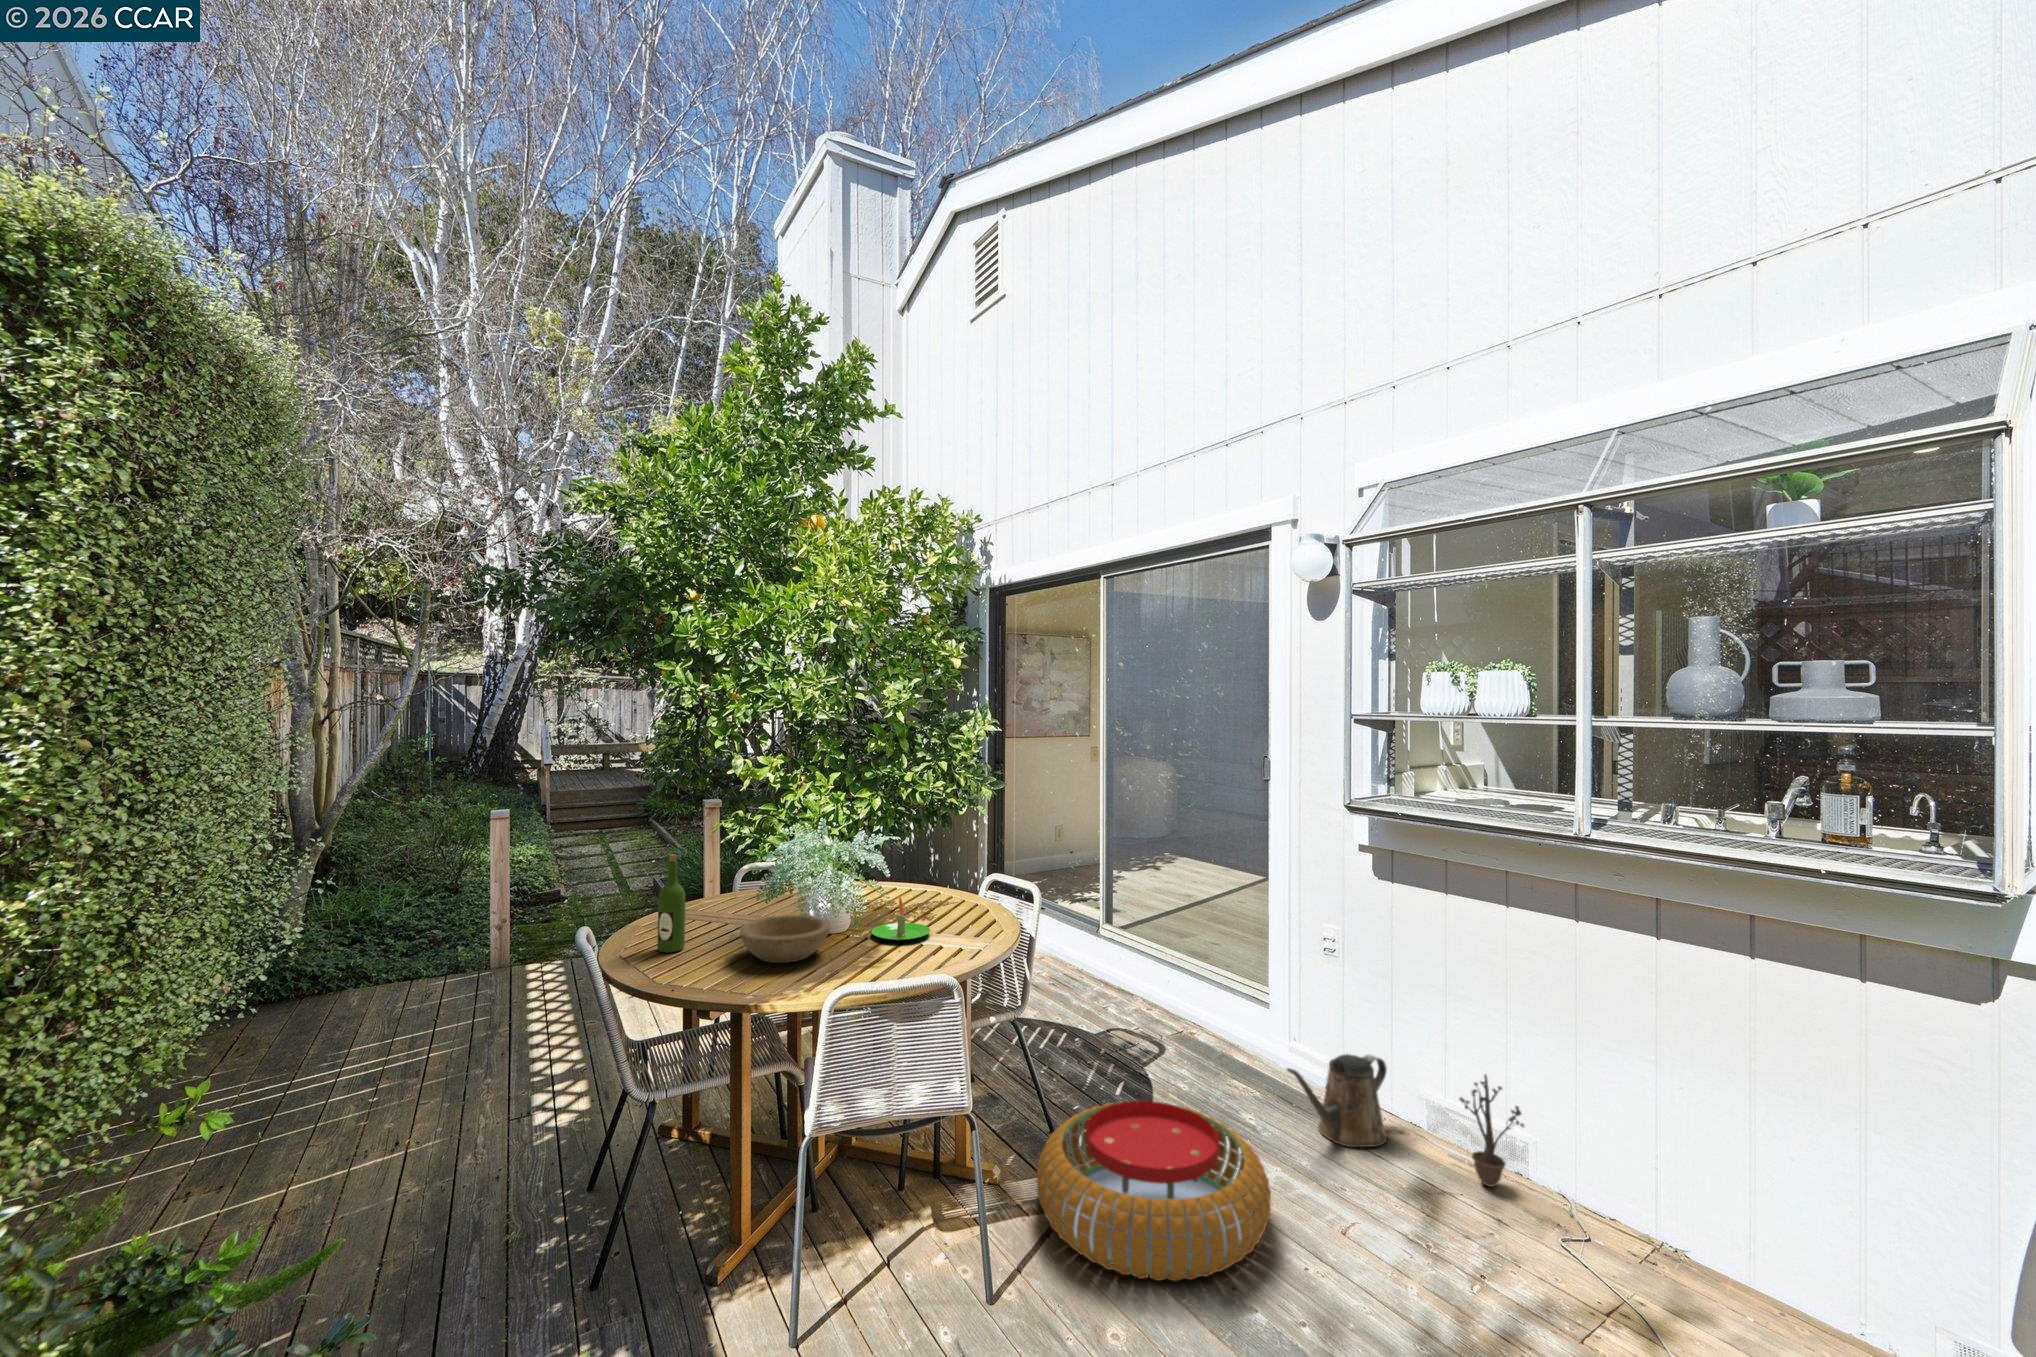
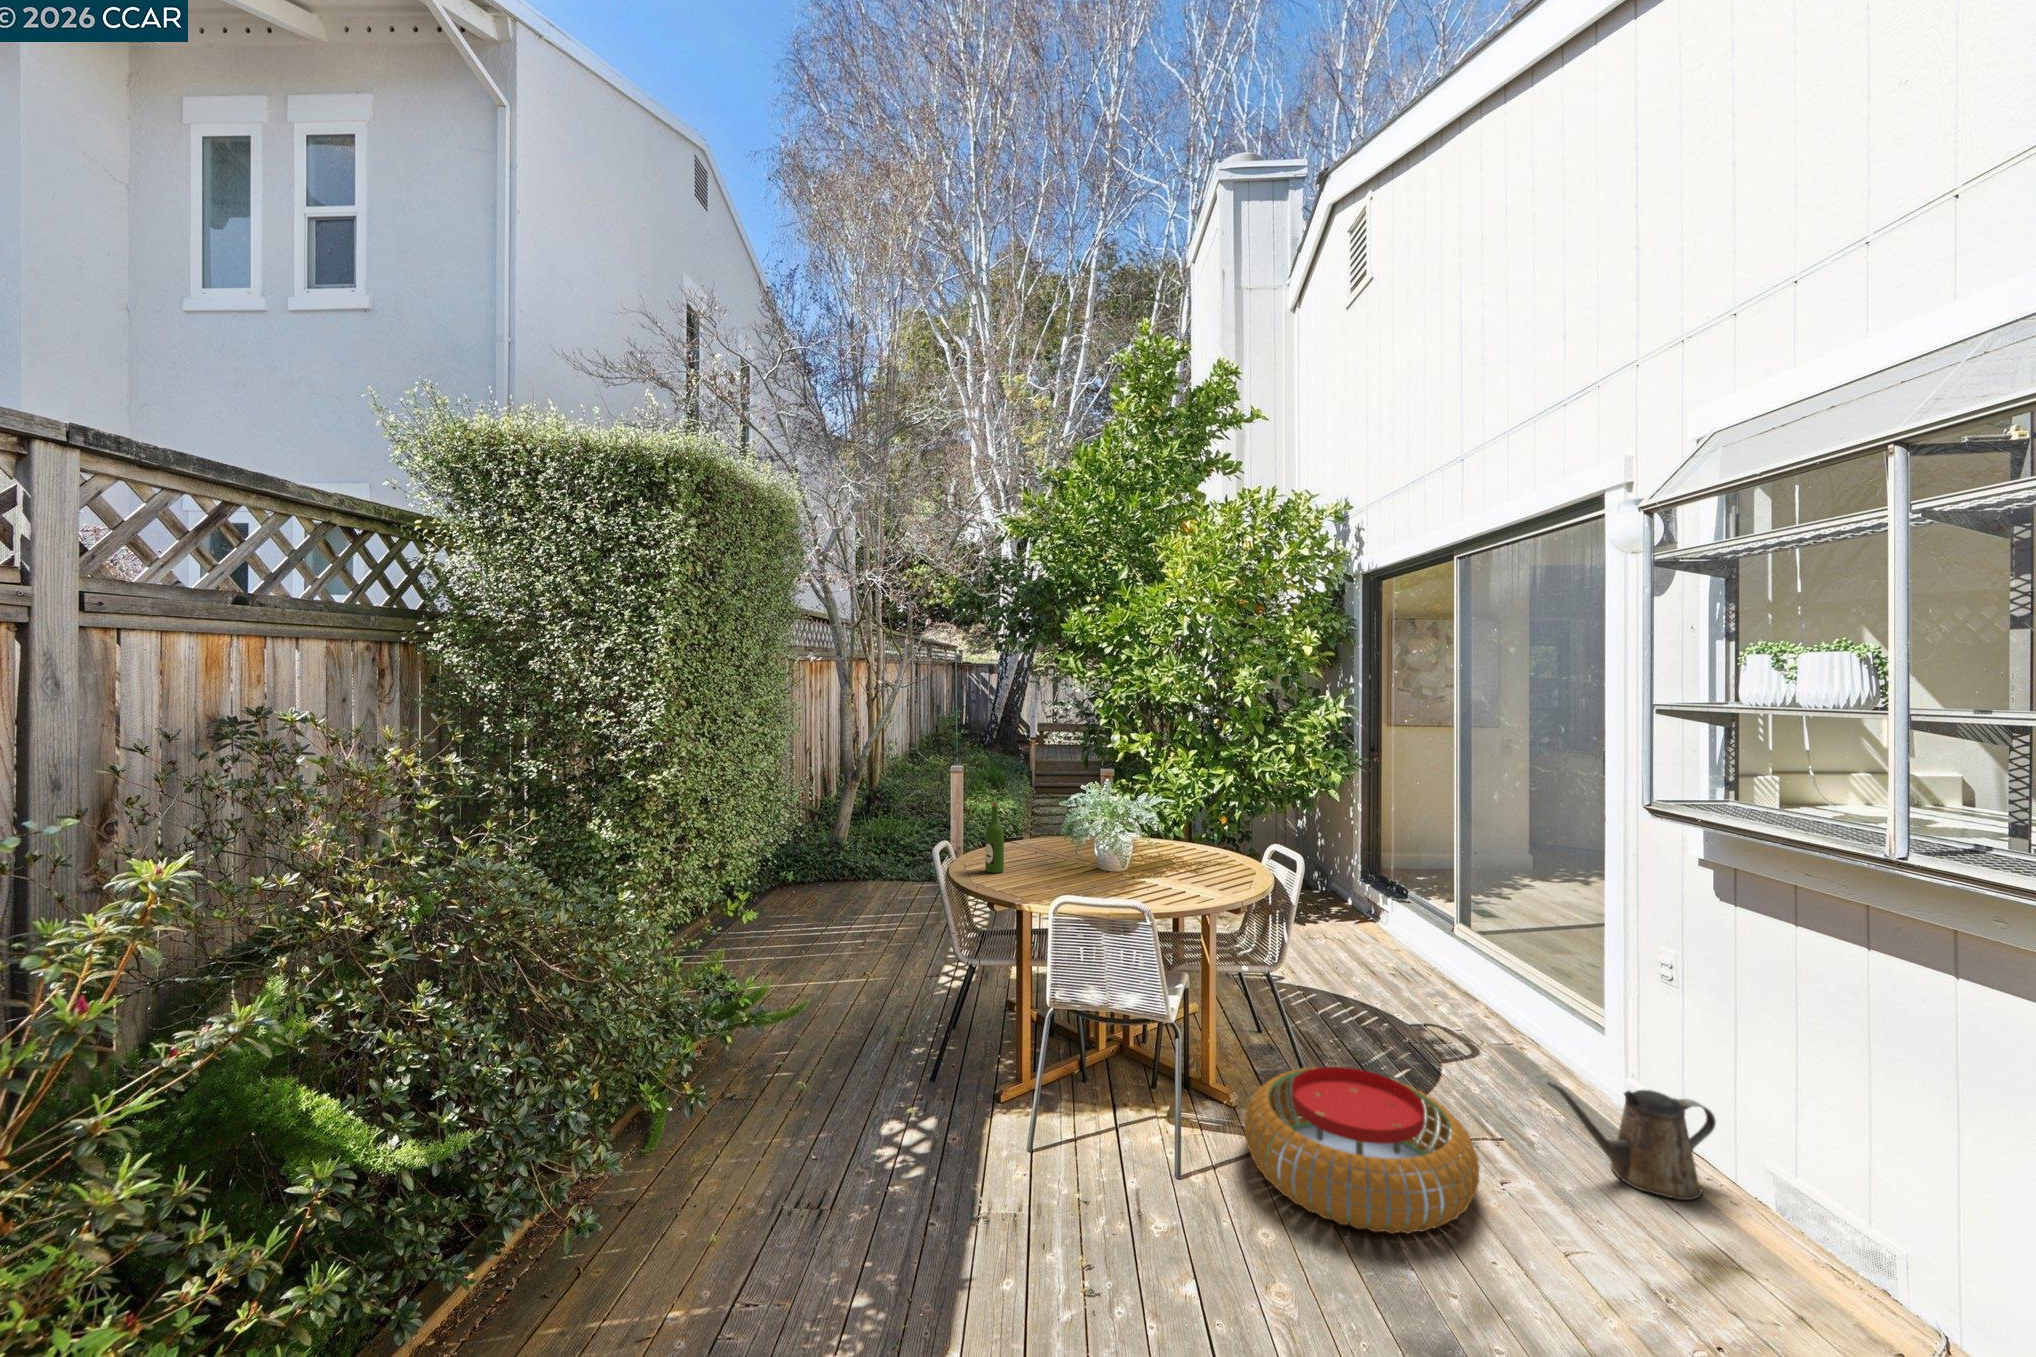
candle: present [871,897,930,941] -> none [1139,853,1189,889]
bowl: present [739,915,831,963] -> none [1031,856,1099,891]
decorative plant: present [1449,1075,1524,1187] -> none [1772,1146,1859,1283]

